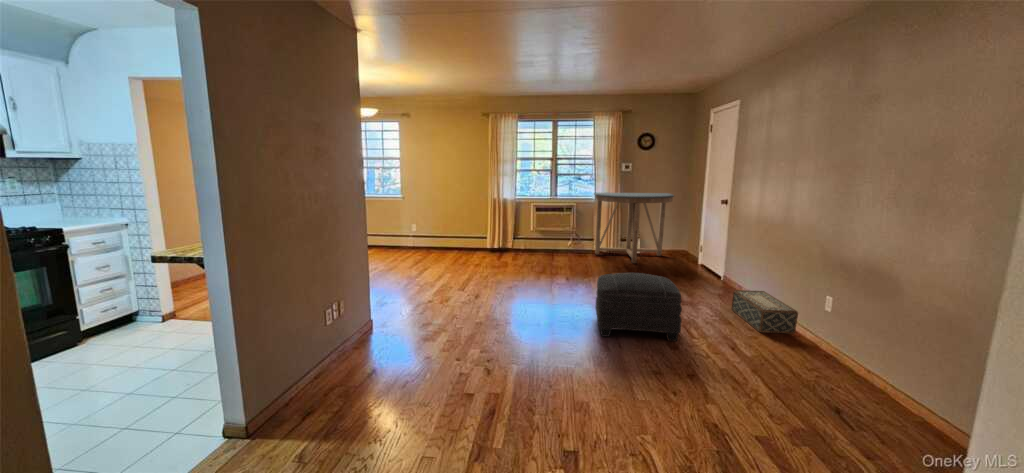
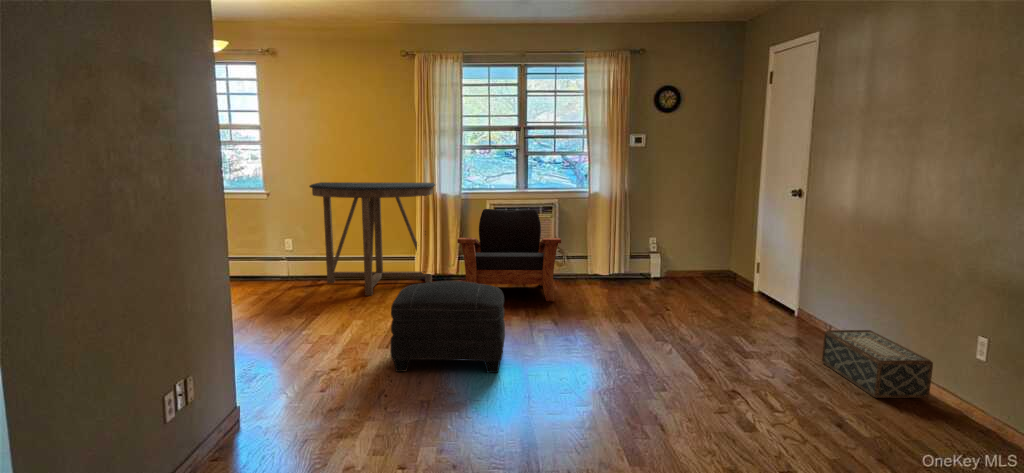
console table: present [594,193,674,263] -> present [309,182,435,296]
armchair: none [512,209,575,267] -> present [457,209,561,301]
ottoman: present [595,273,682,341] -> present [390,281,505,373]

